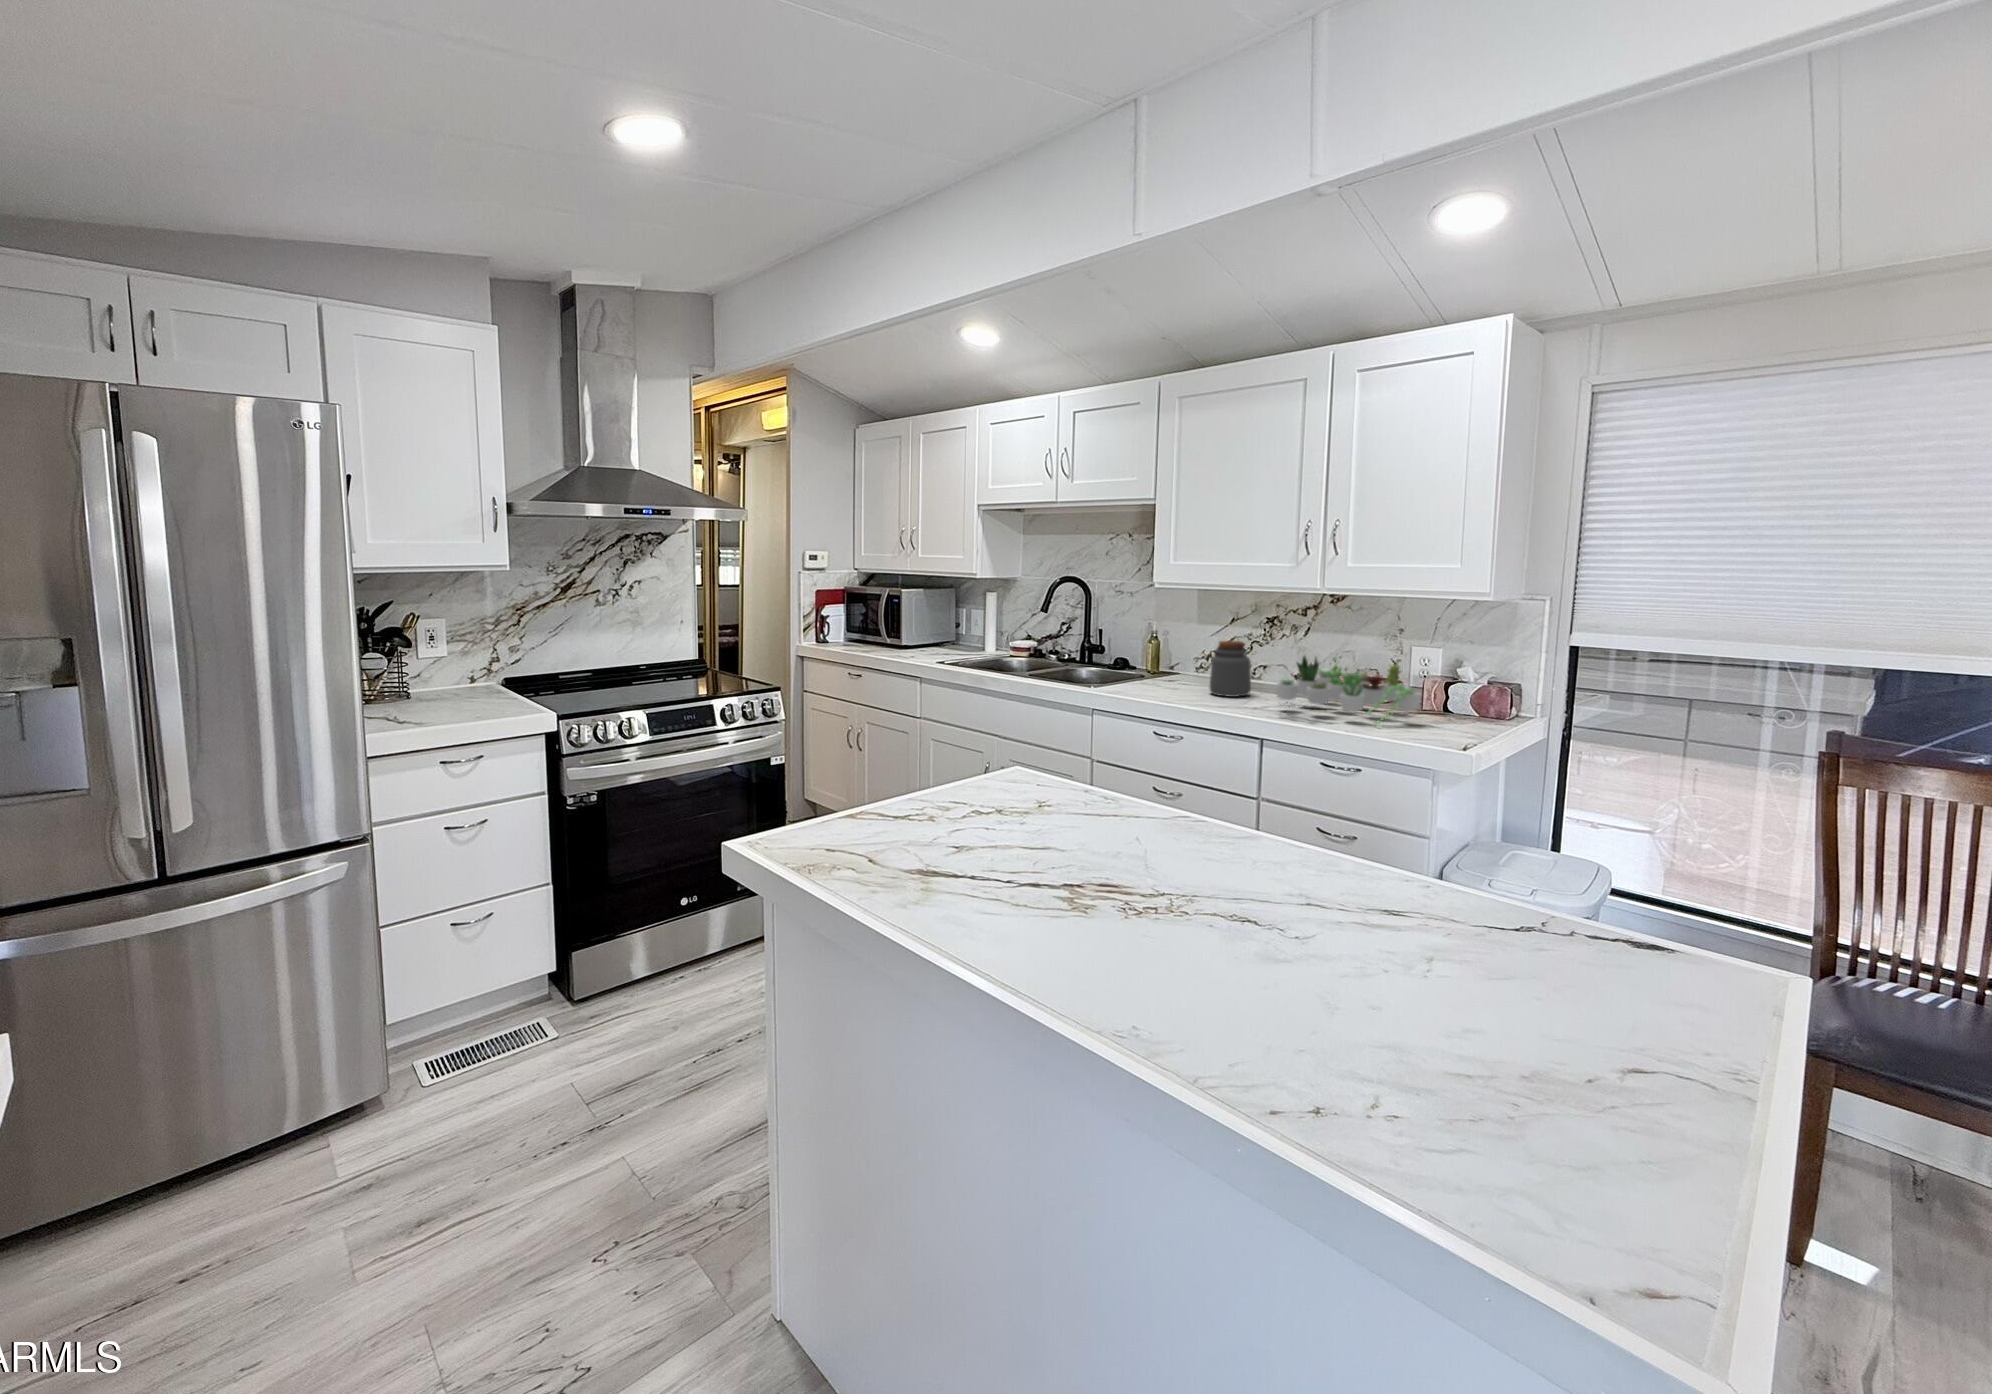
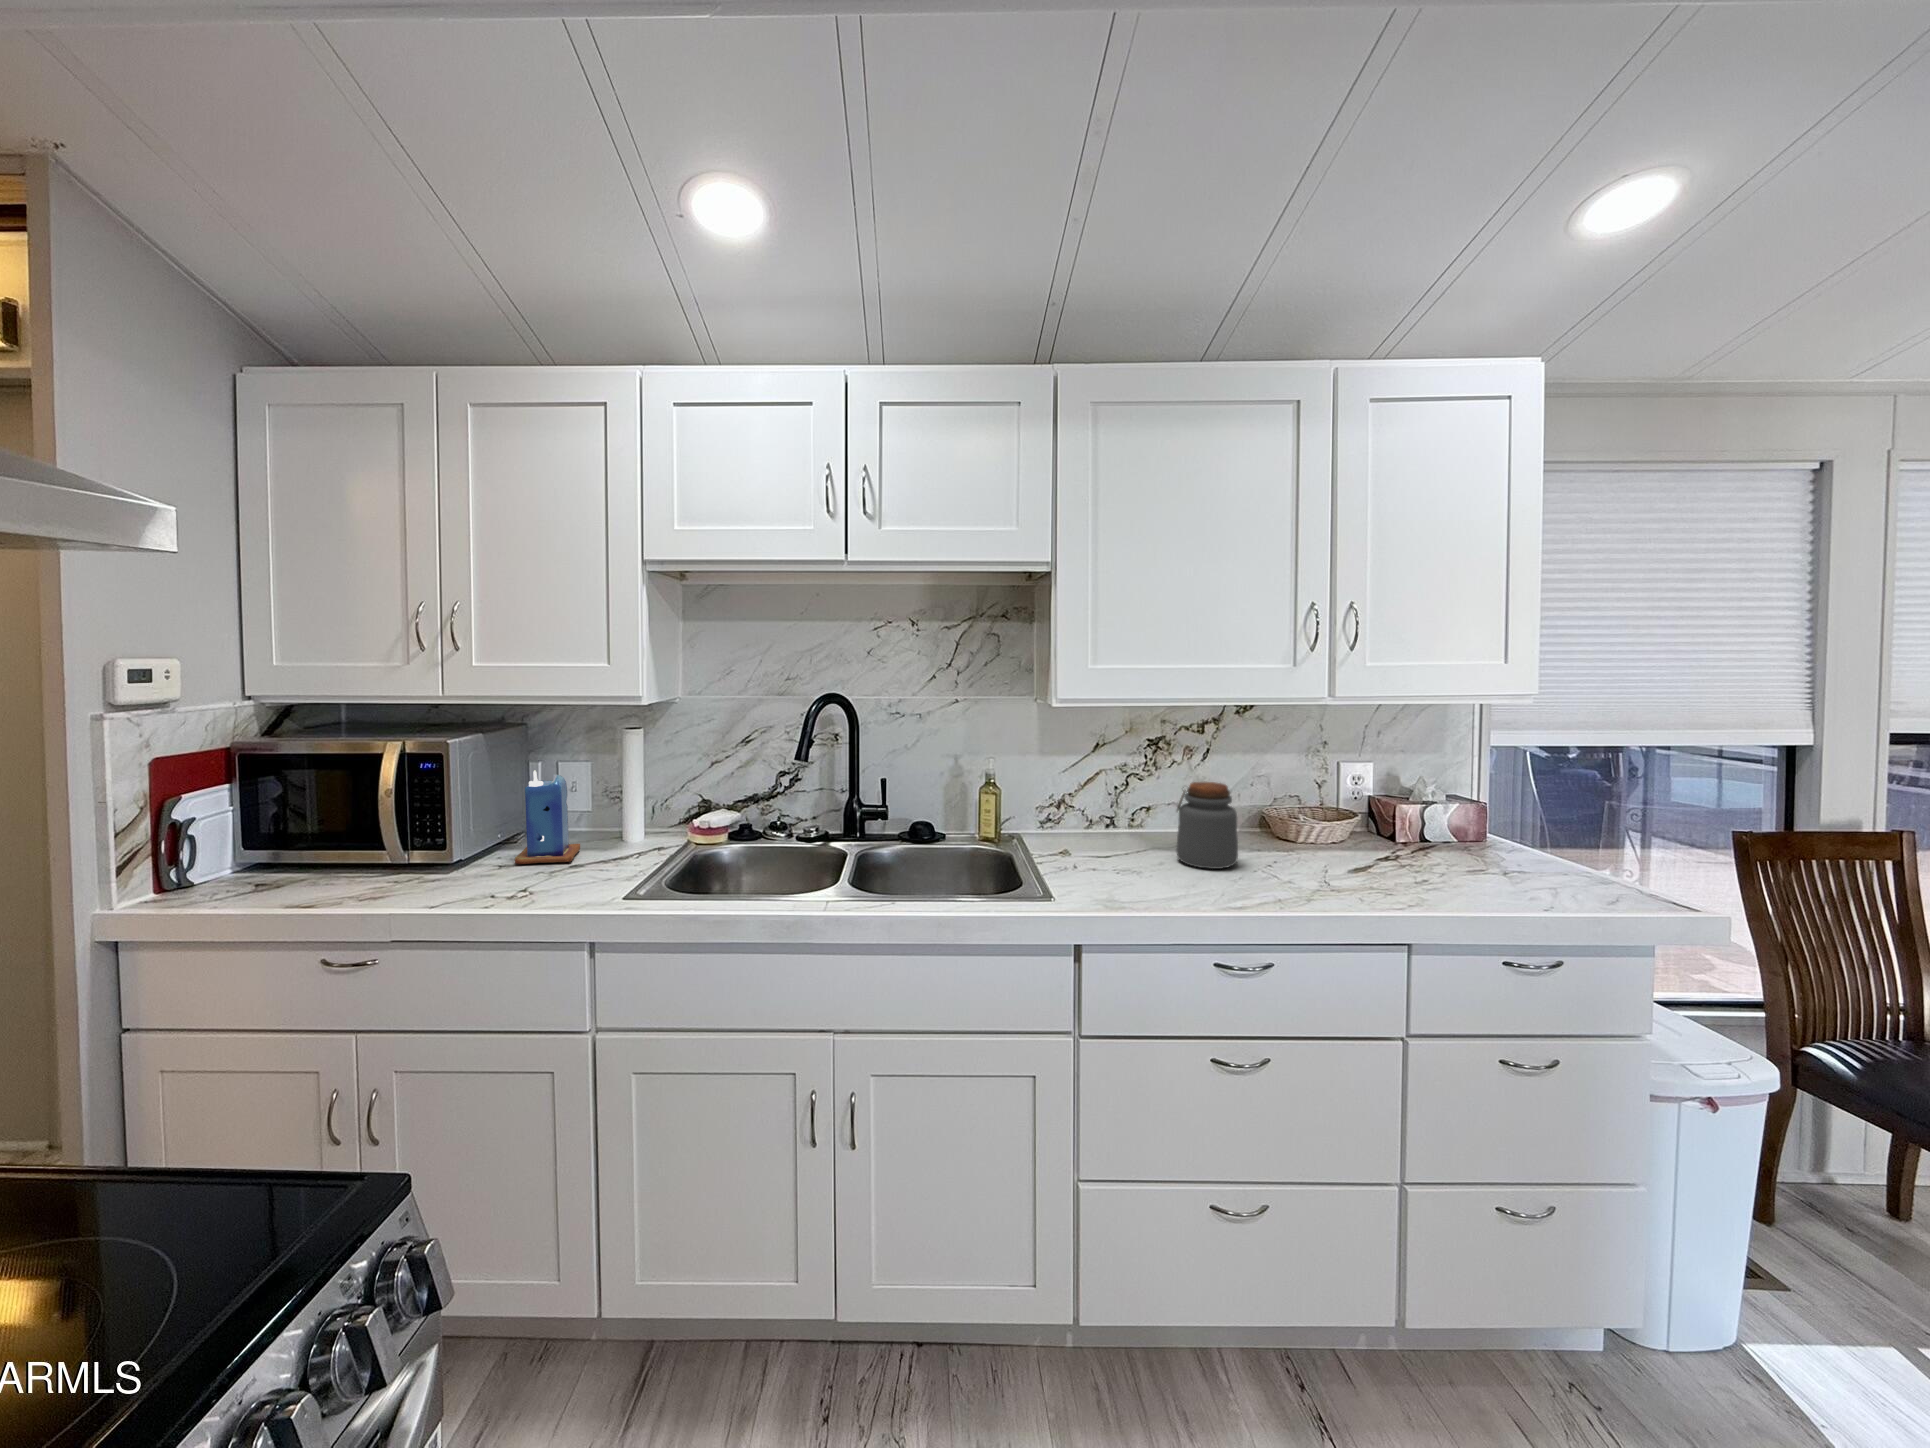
candle: none [929,608,963,653] -> present [515,770,580,864]
succulent plant: present [1276,657,1421,725] -> none [1300,787,1510,883]

